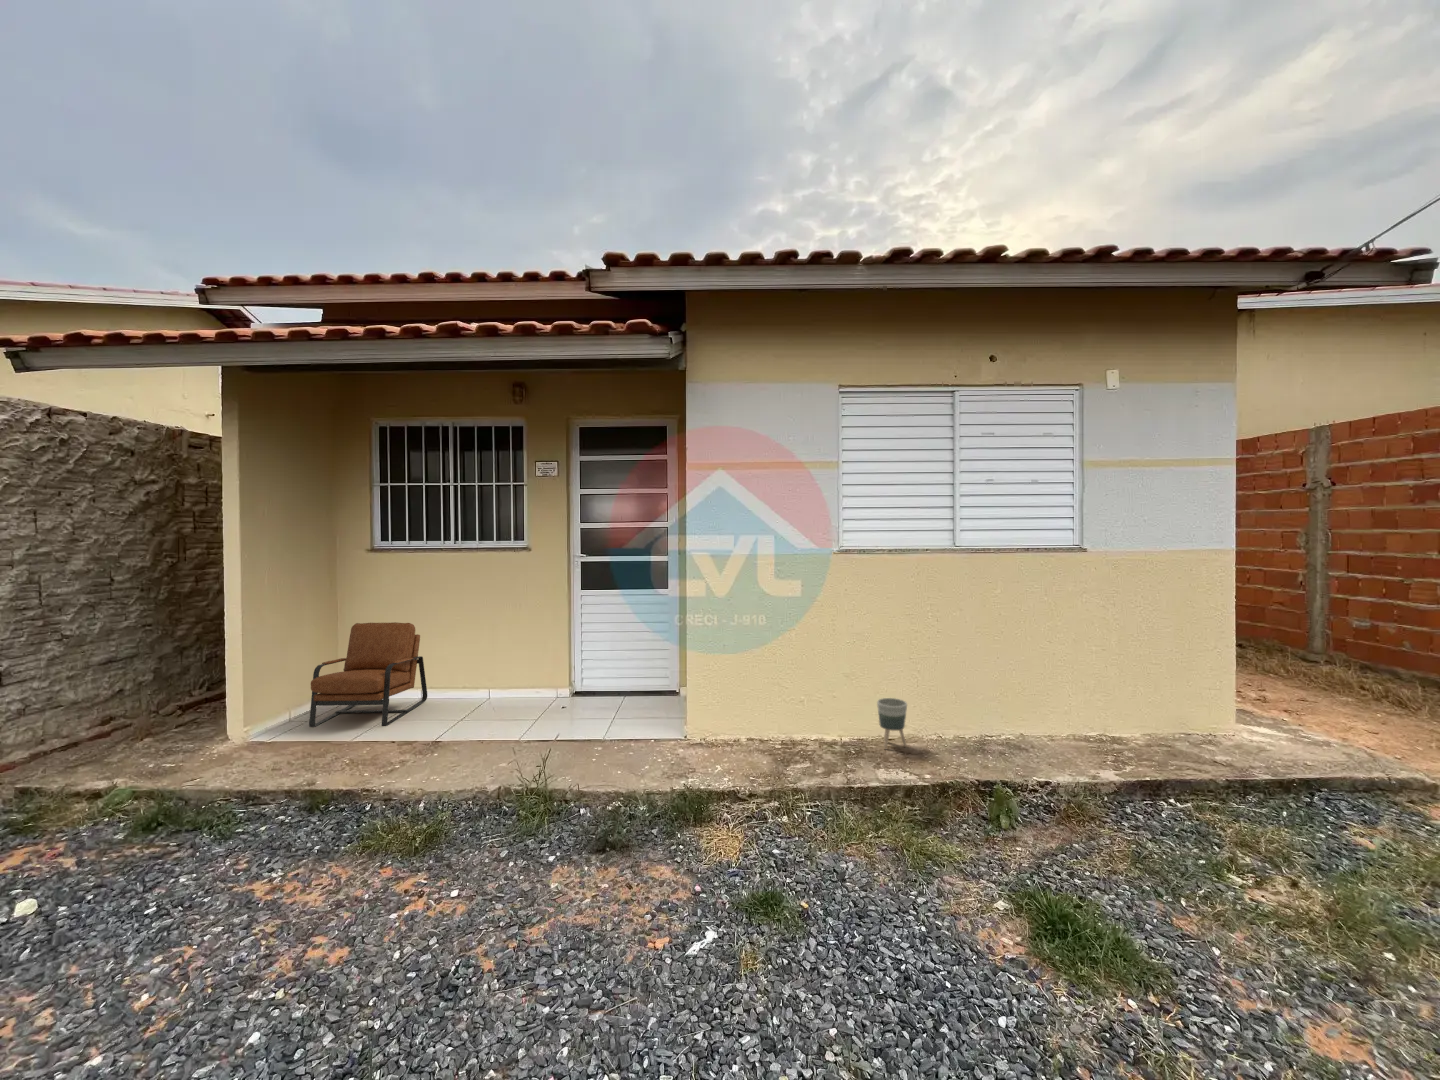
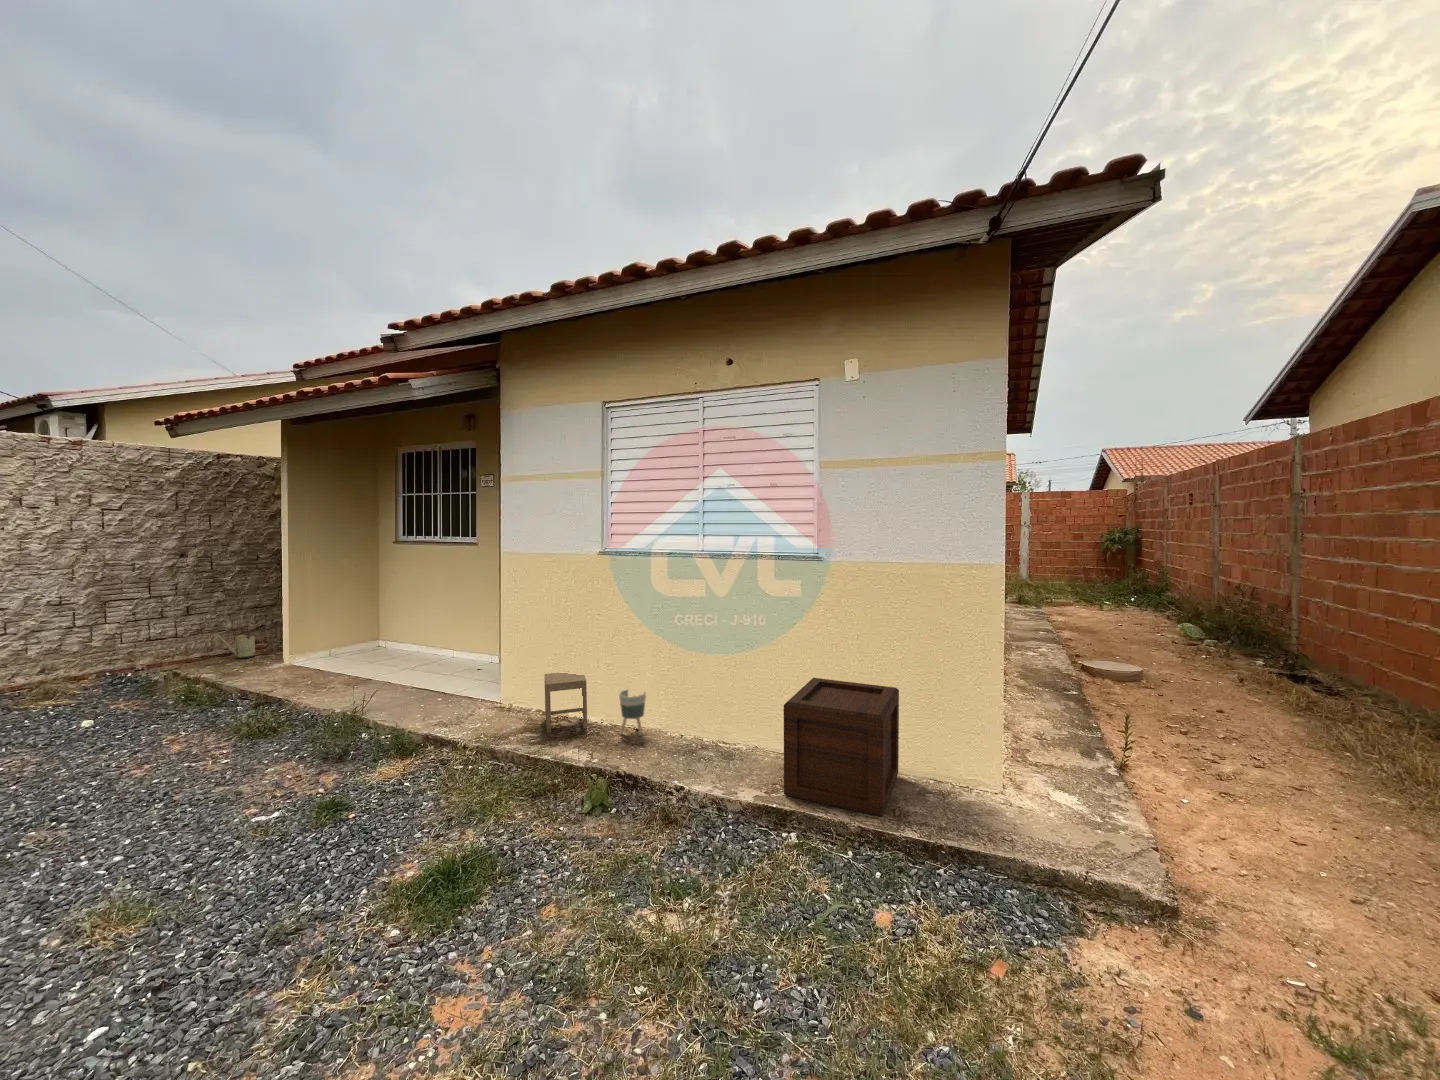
chair: present [309,622,427,727] -> none [342,592,431,664]
wooden crate: none [1078,661,1222,770] -> present [784,678,899,816]
stool: none [779,687,840,763] -> present [544,673,587,733]
watering can: none [54,699,127,754] -> present [213,628,255,659]

